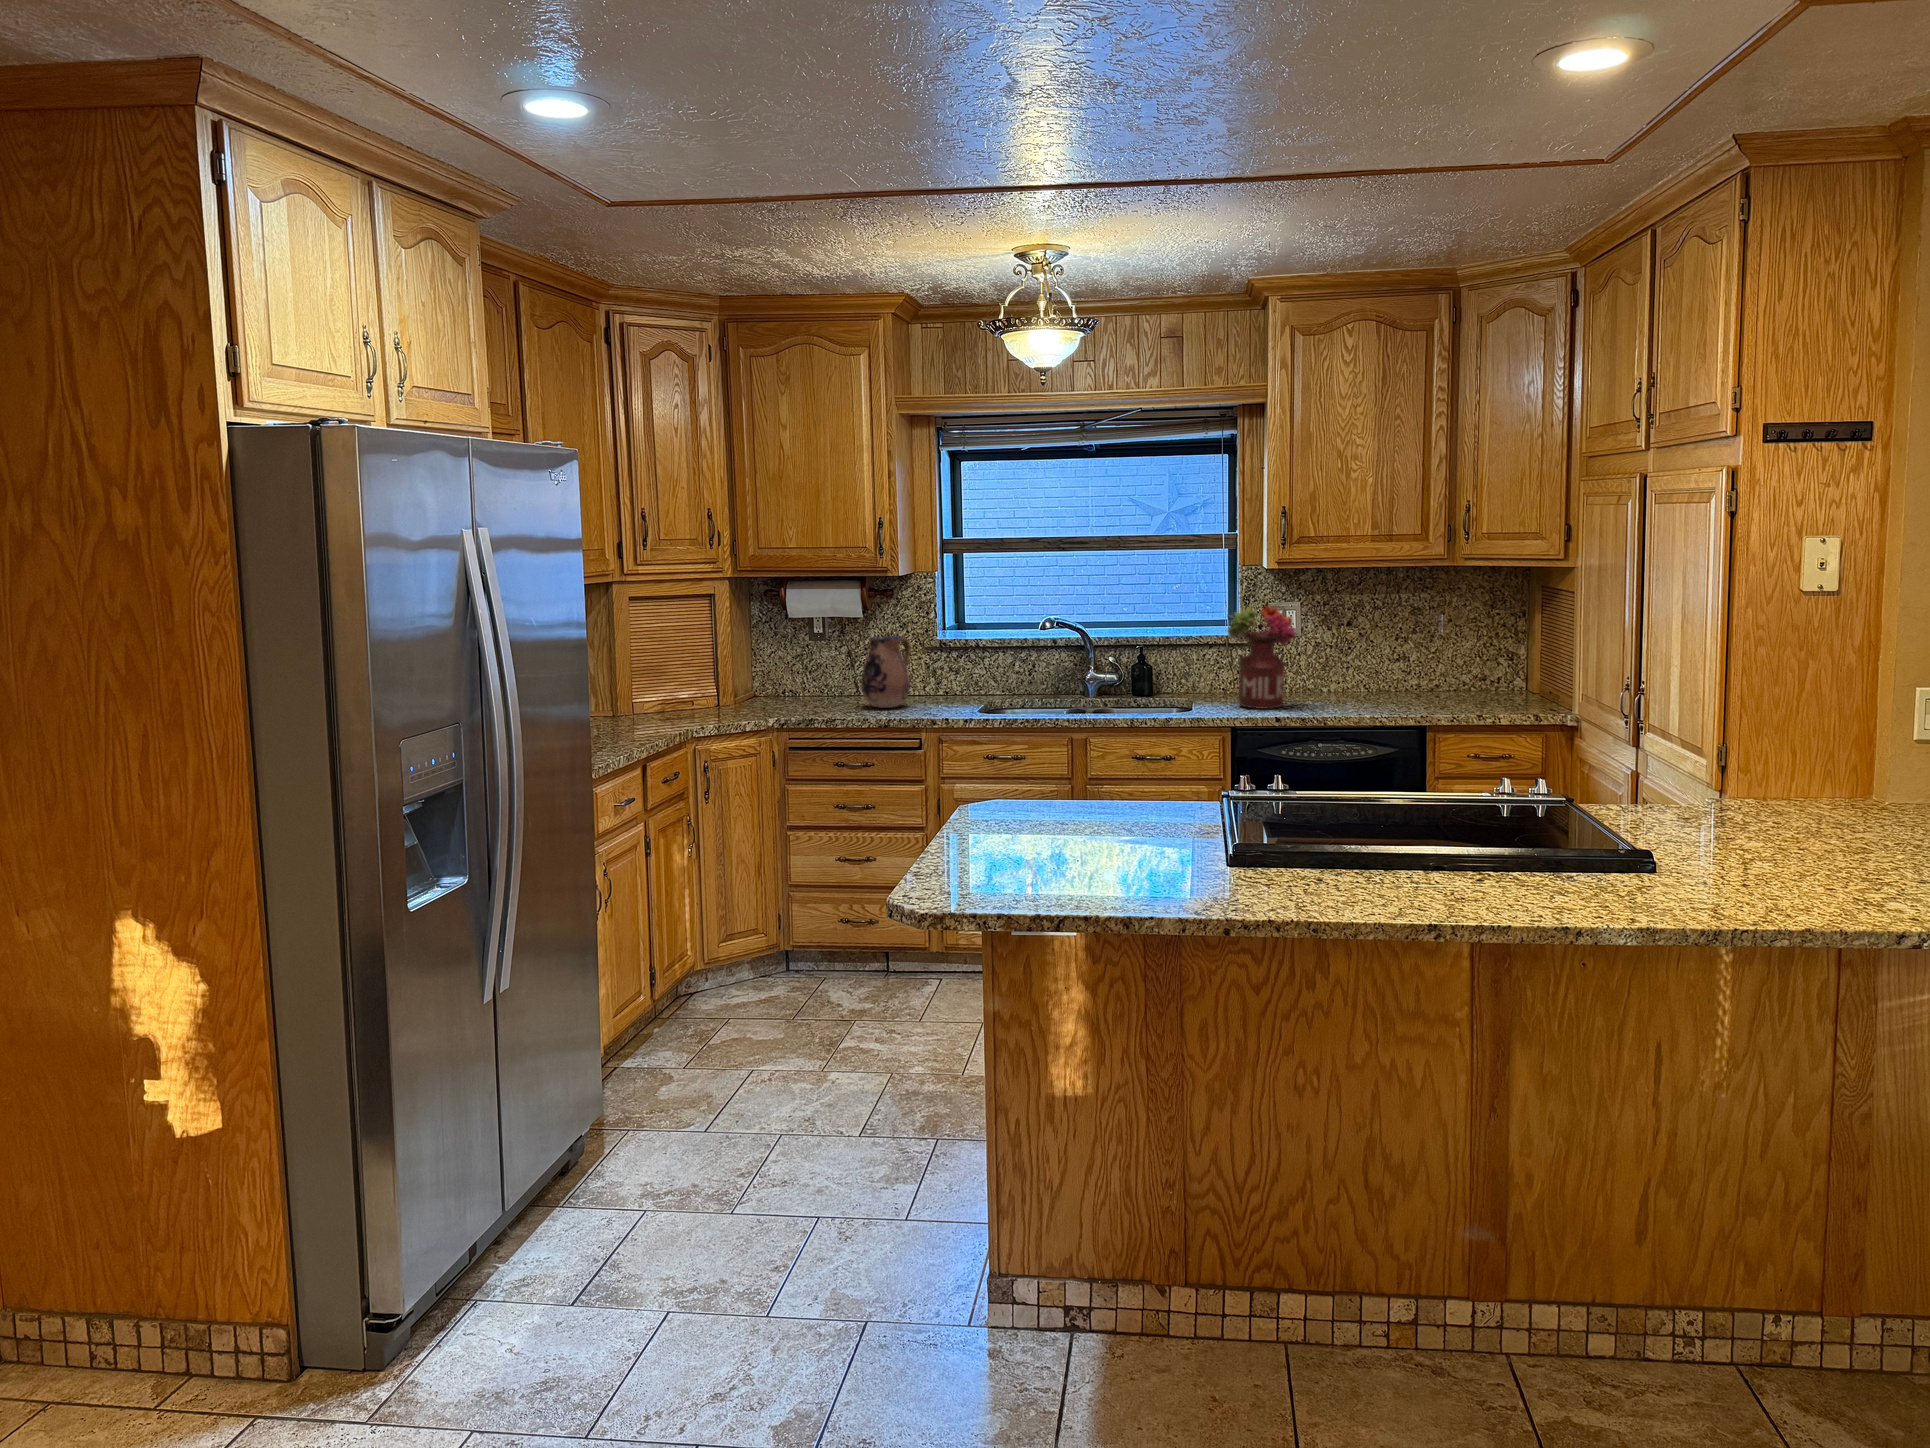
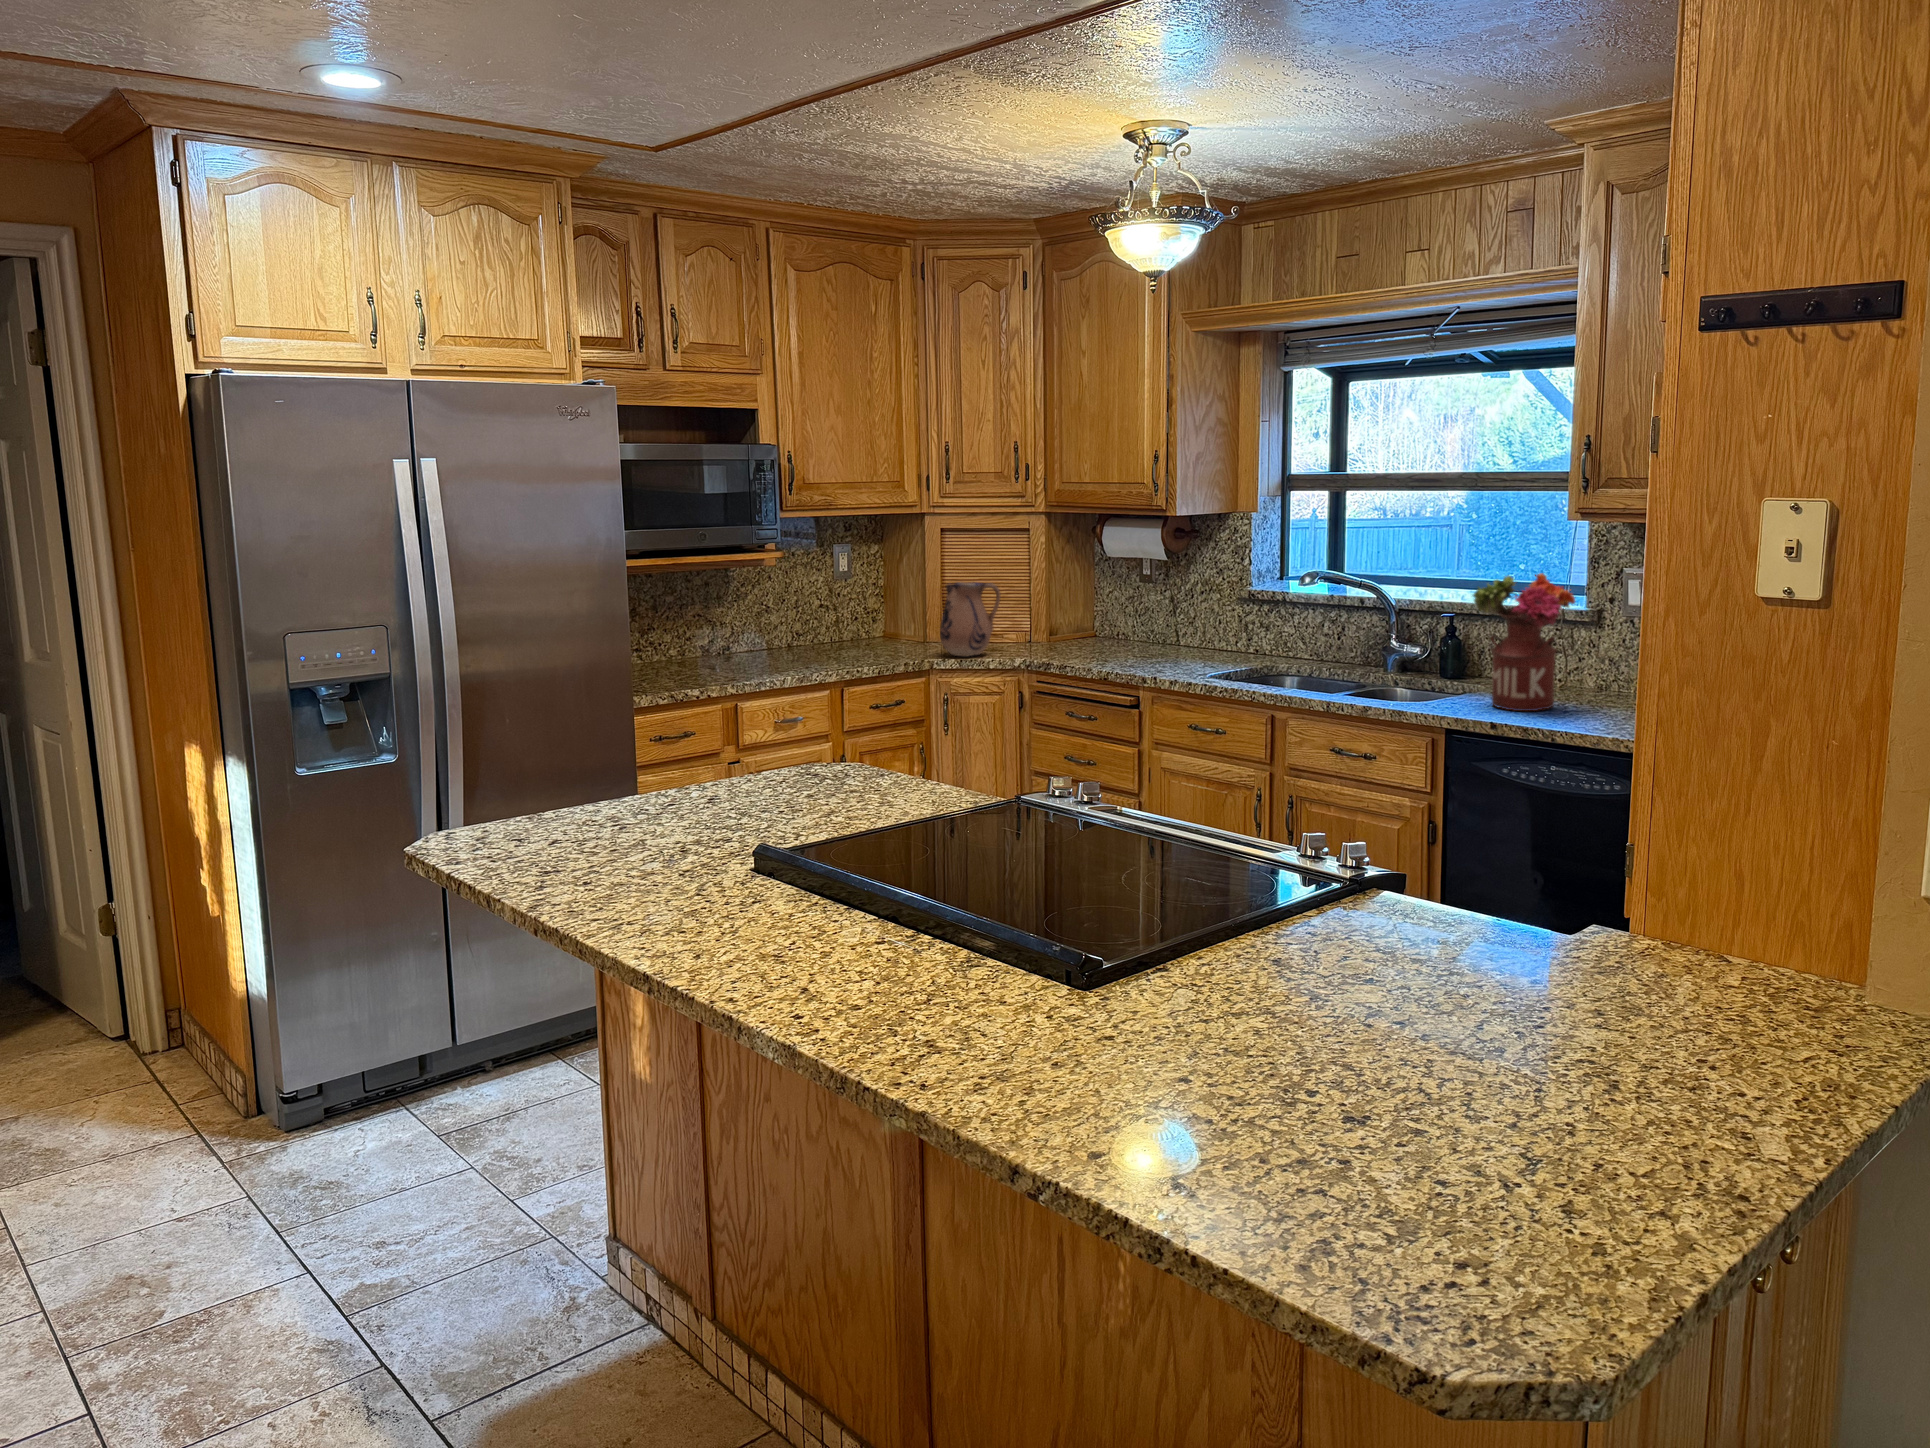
ceramic pitcher: present [861,636,910,708] -> present [940,582,1000,657]

